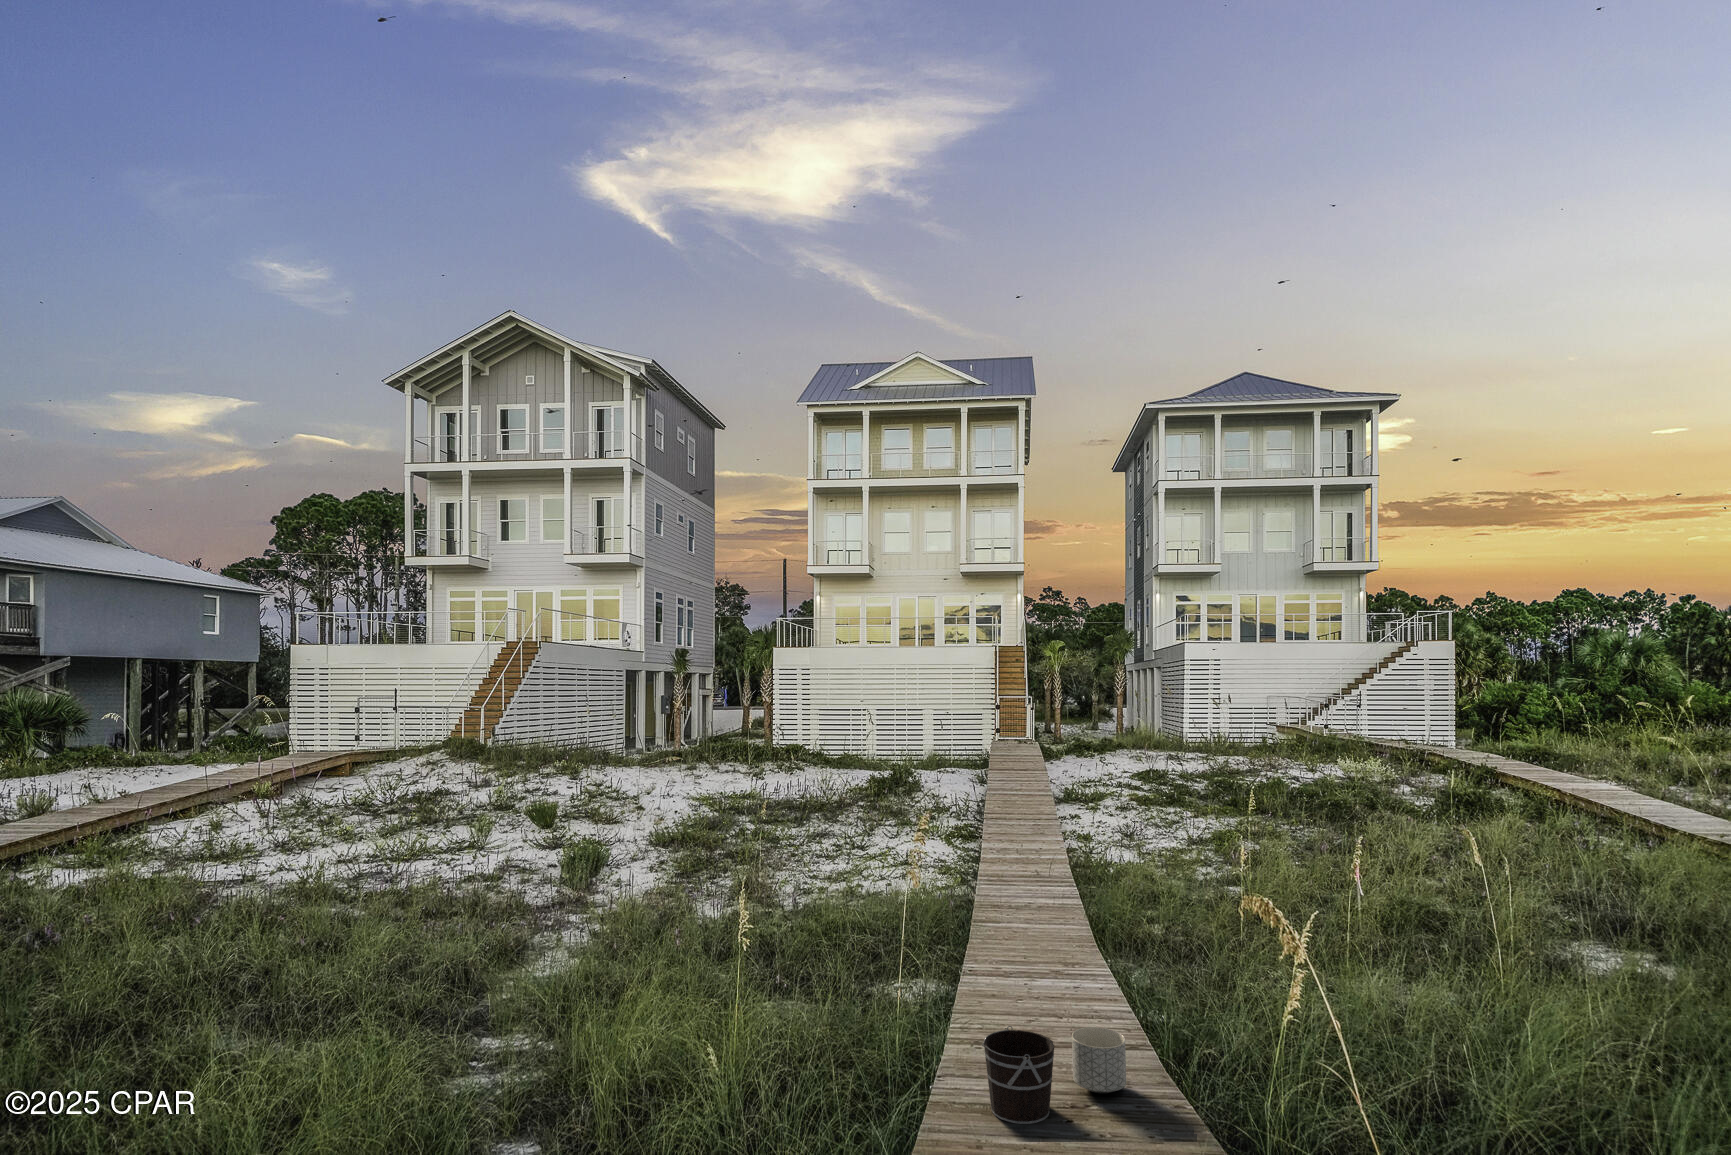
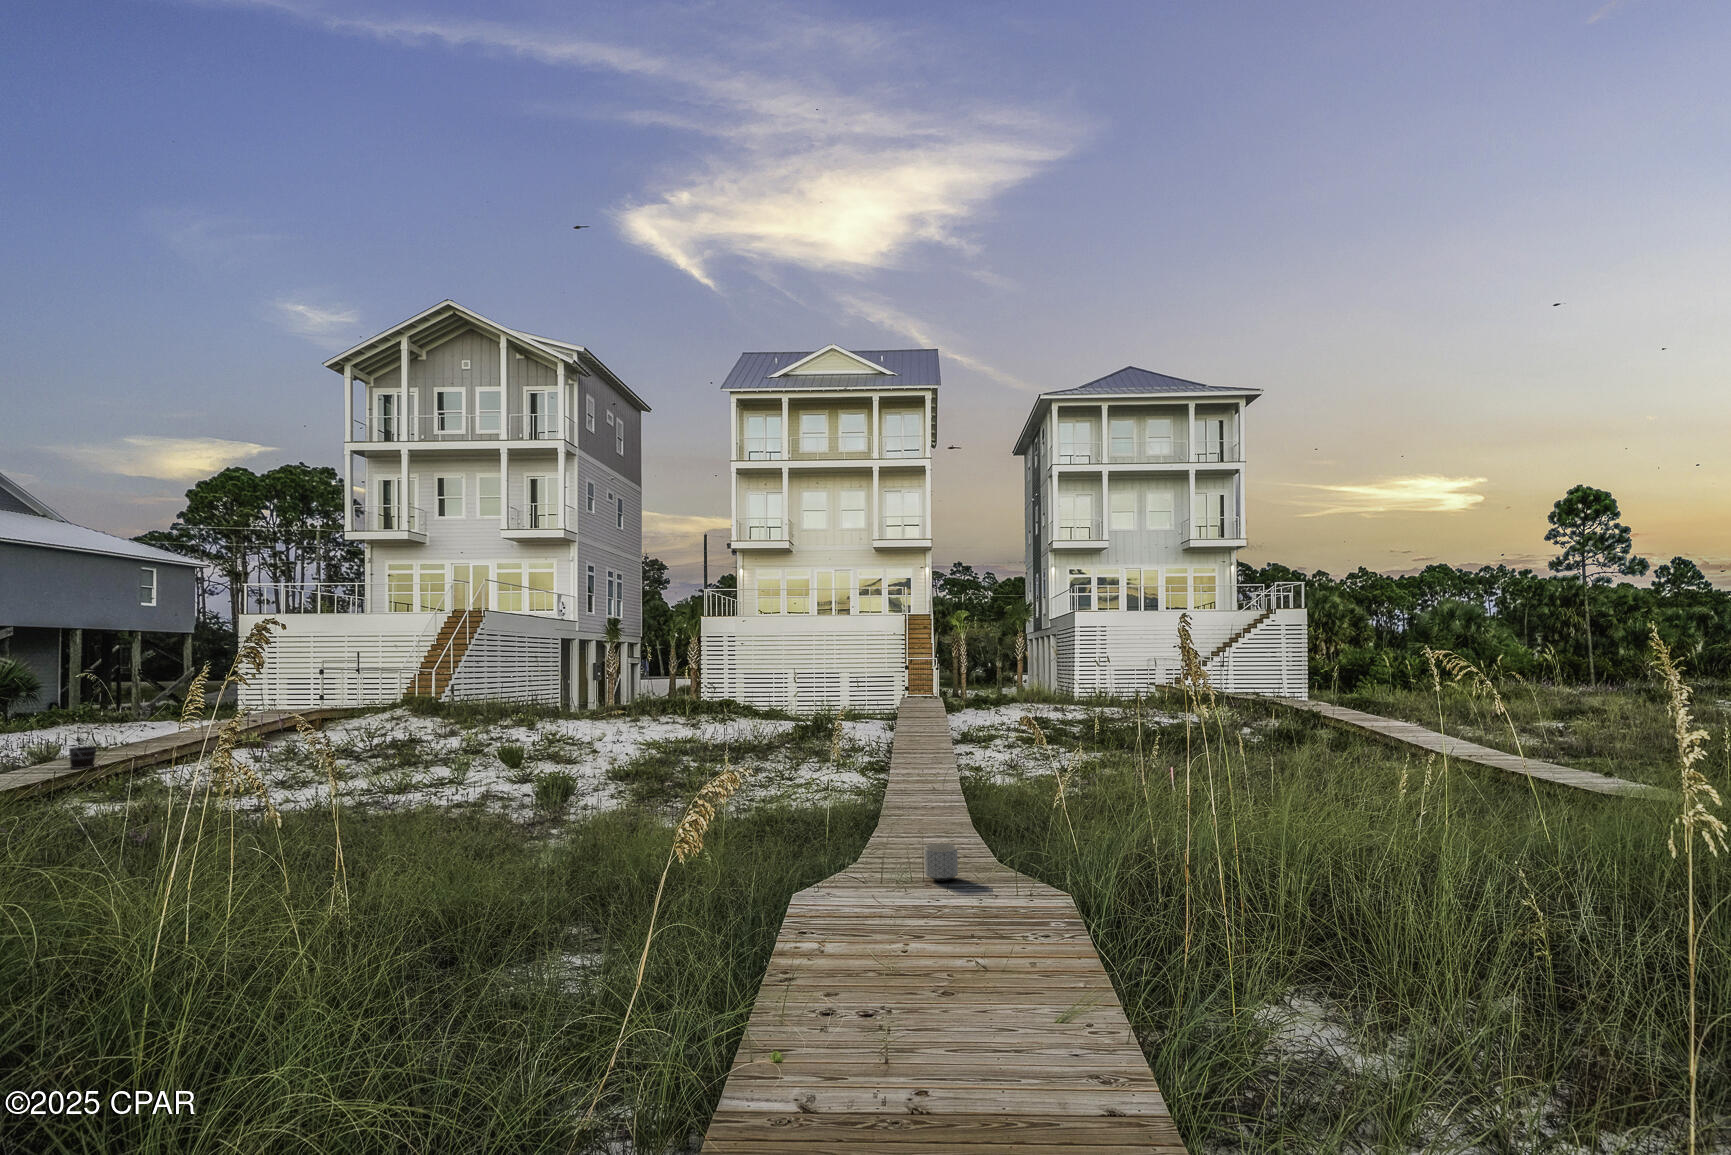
bucket: present [982,1026,1054,1124] -> present [69,746,97,769]

